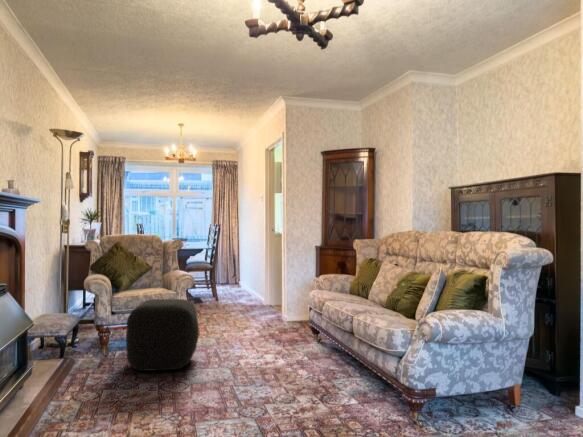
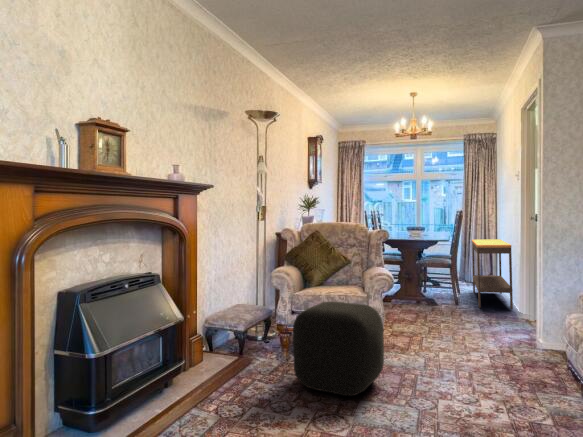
console table: none [225,249,258,301] -> present [472,239,513,309]

